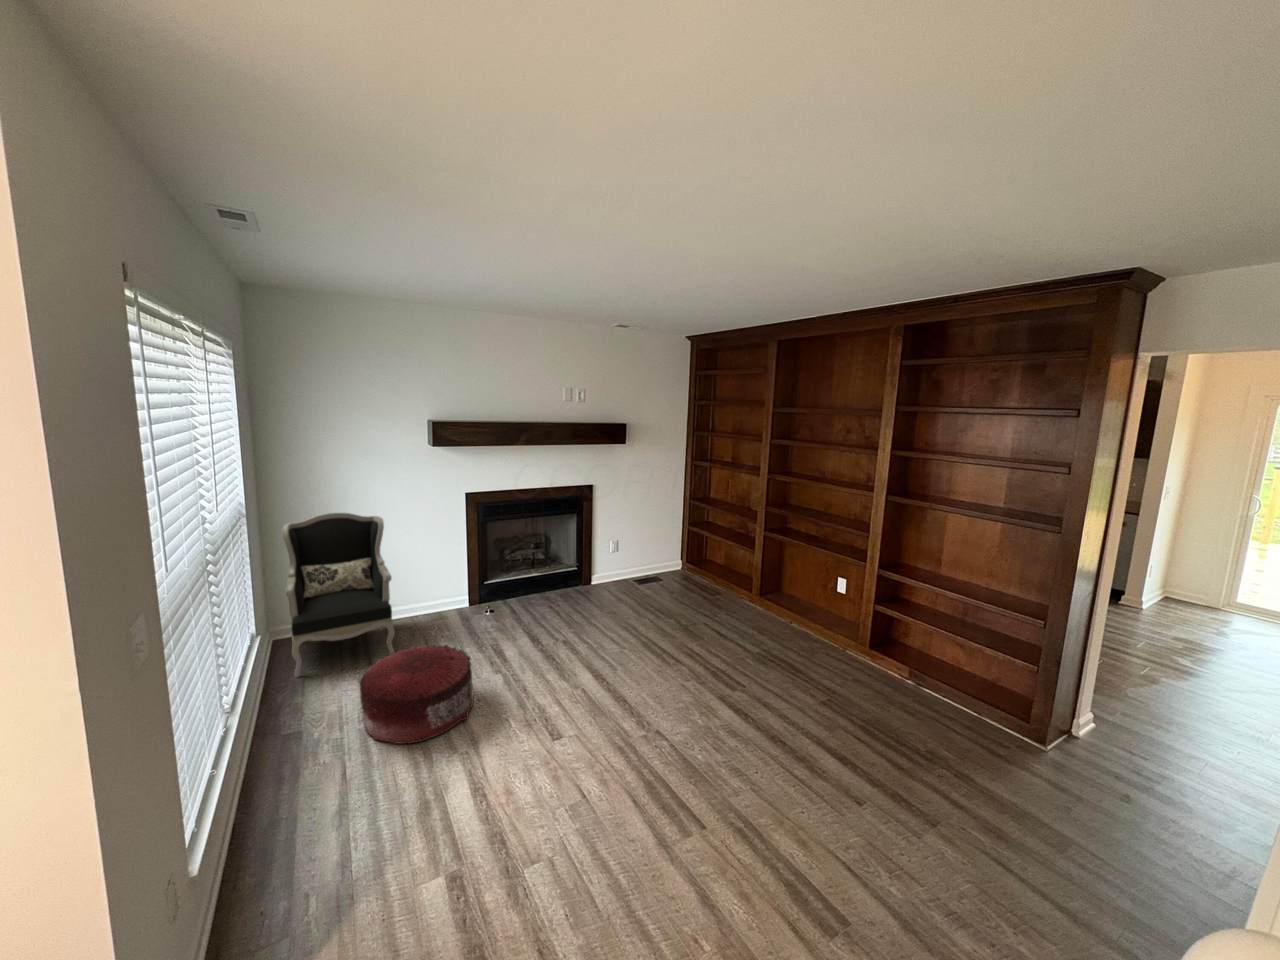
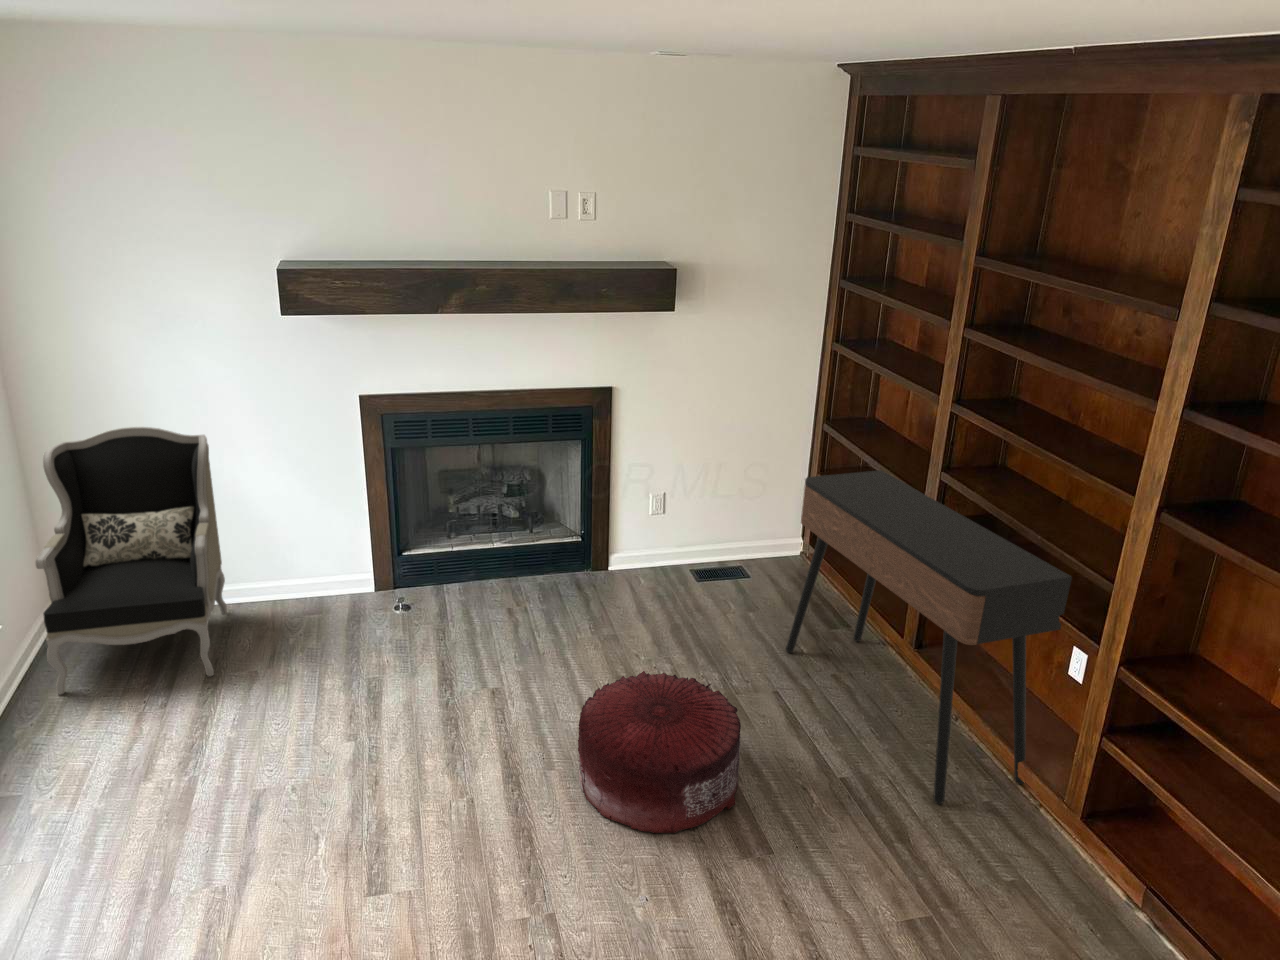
console table: none [701,510,847,657] -> present [786,470,1072,804]
pouf: present [360,645,474,744] -> present [578,671,741,833]

